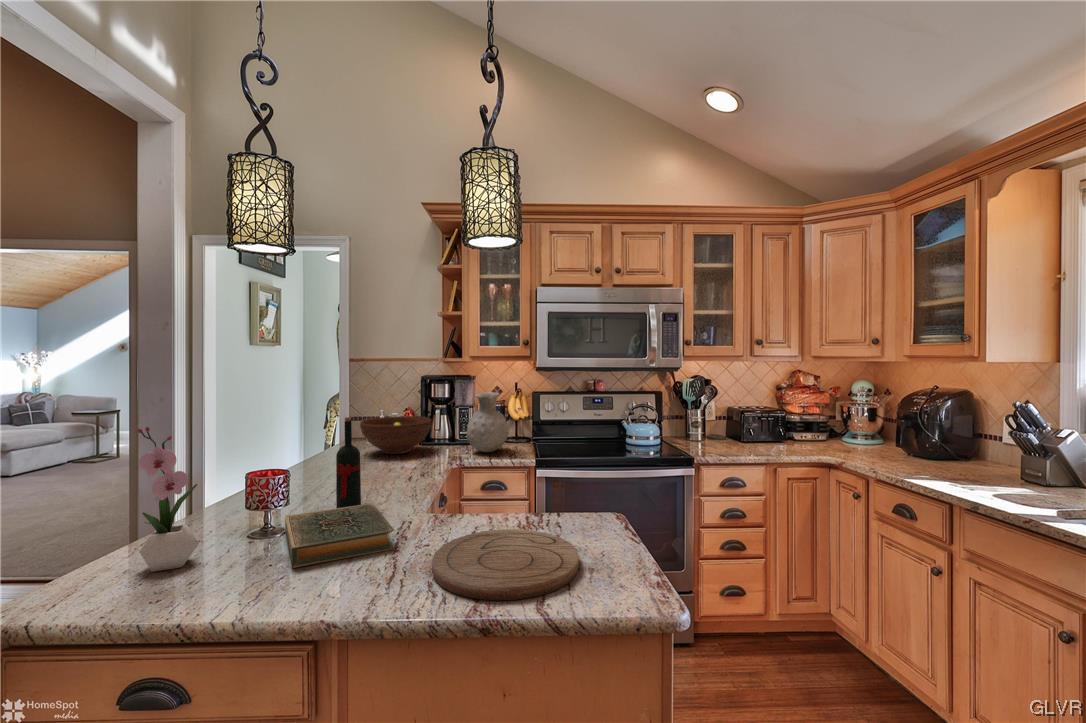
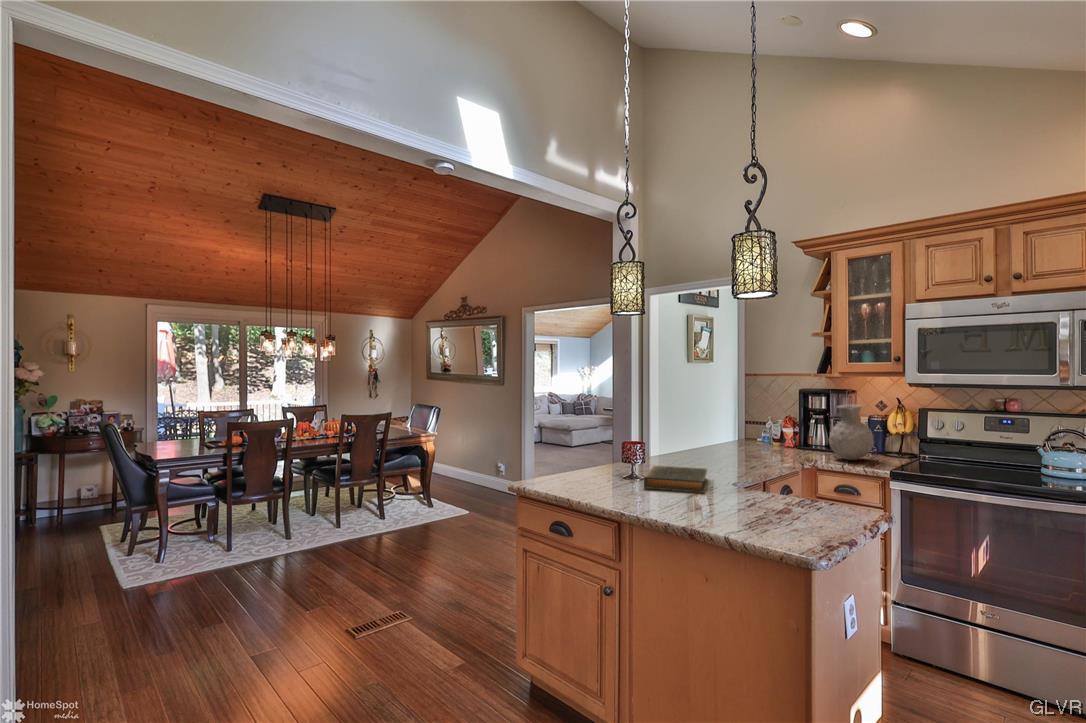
fruit bowl: present [360,416,431,454] -> none [739,421,801,452]
wine bottle: present [336,417,361,508] -> none [691,410,708,474]
flower arrangement: present [138,426,199,572] -> none [581,403,609,479]
cutting board: present [432,529,579,600] -> none [710,493,818,526]

